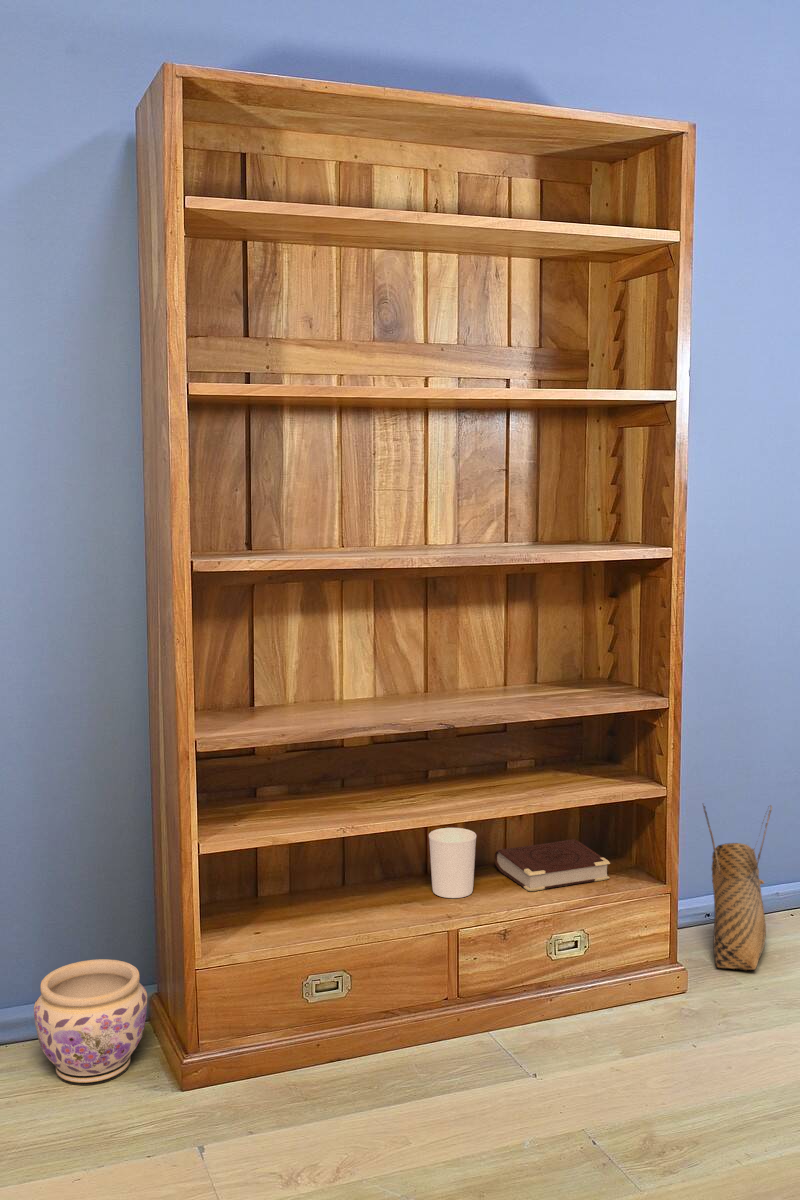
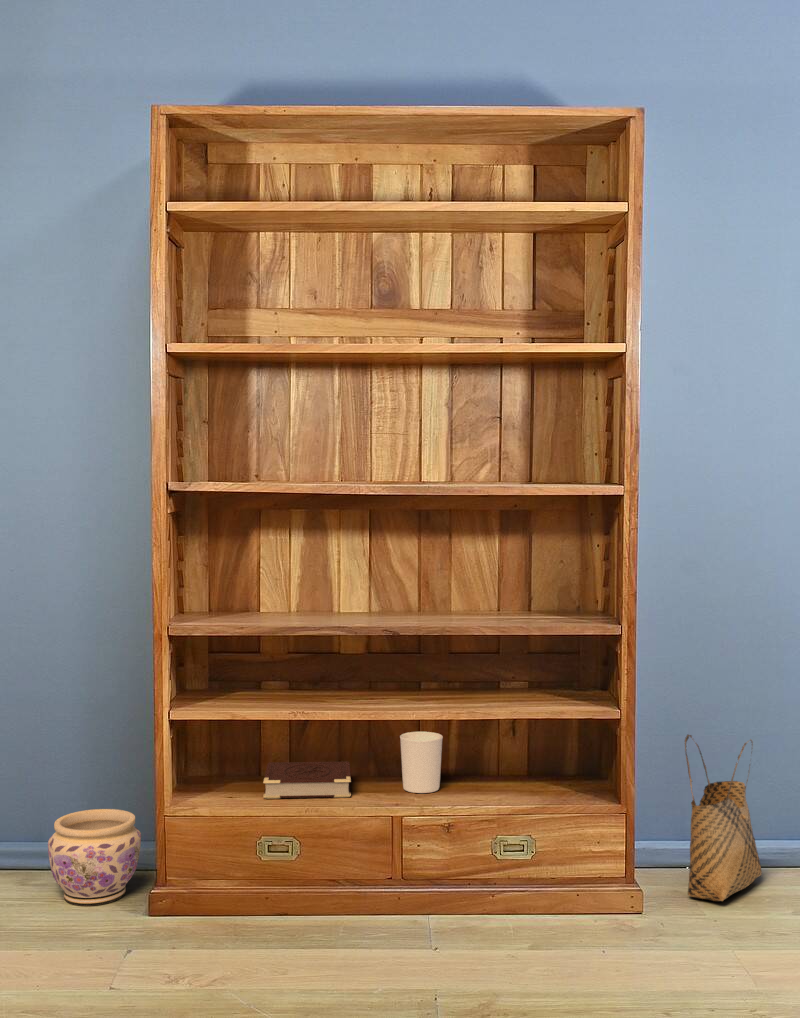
book: present [494,839,610,891] -> present [263,762,351,799]

